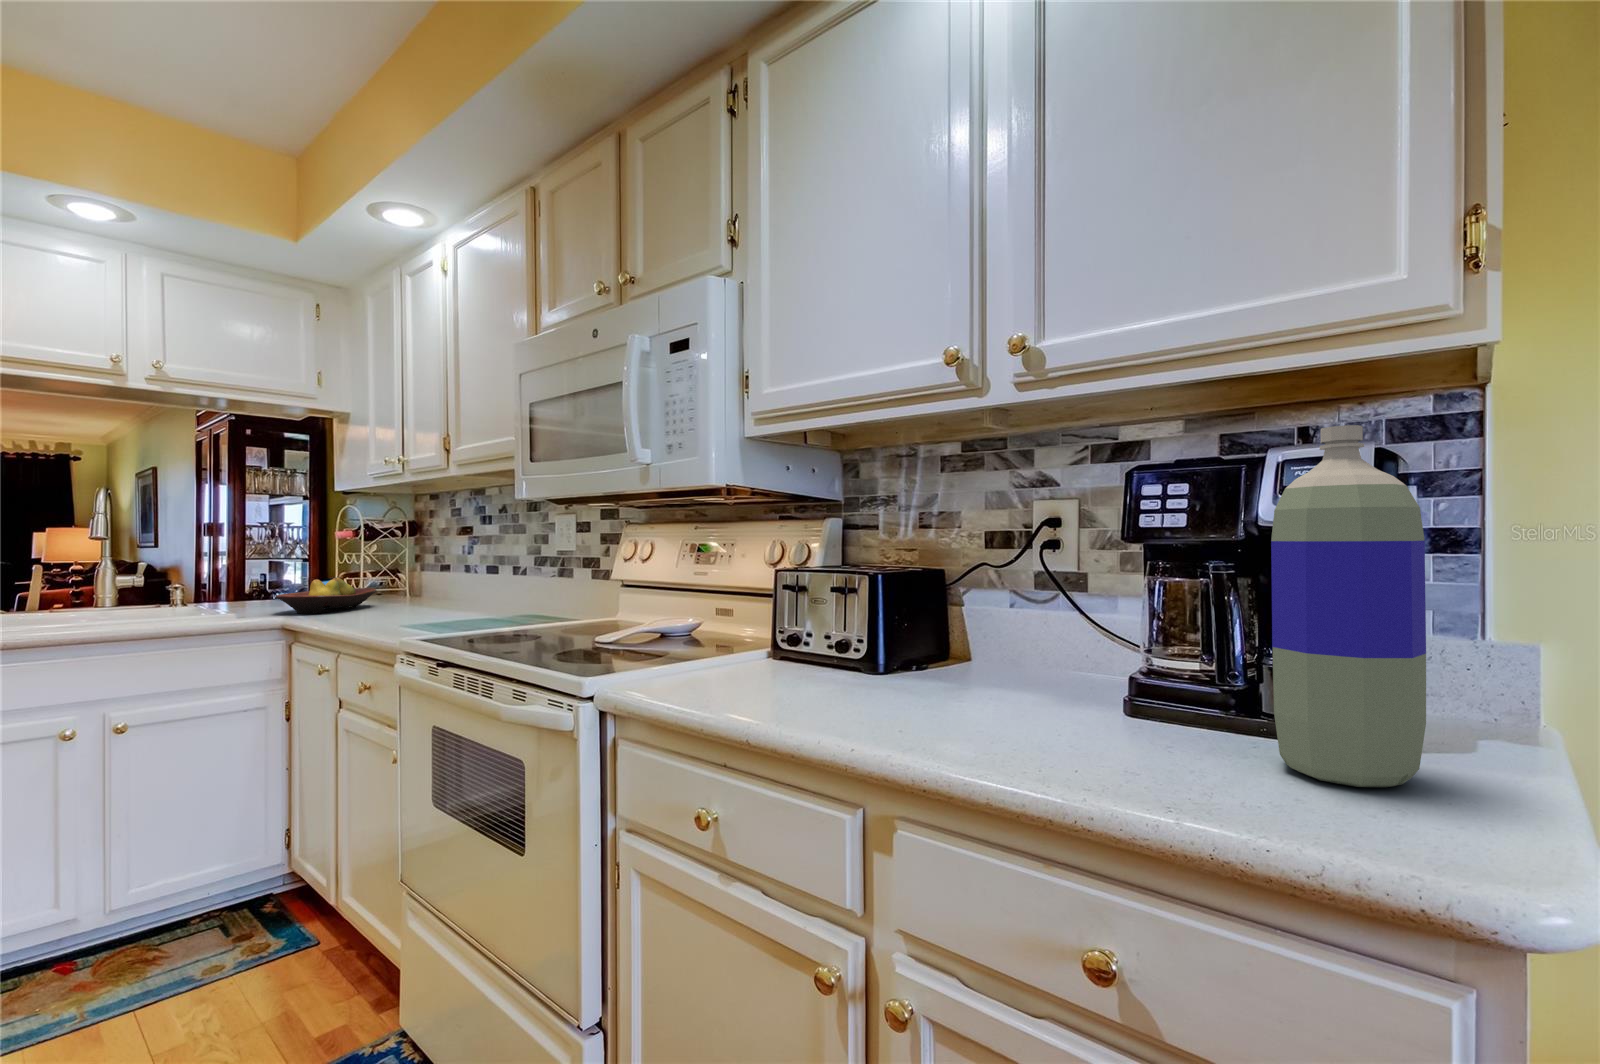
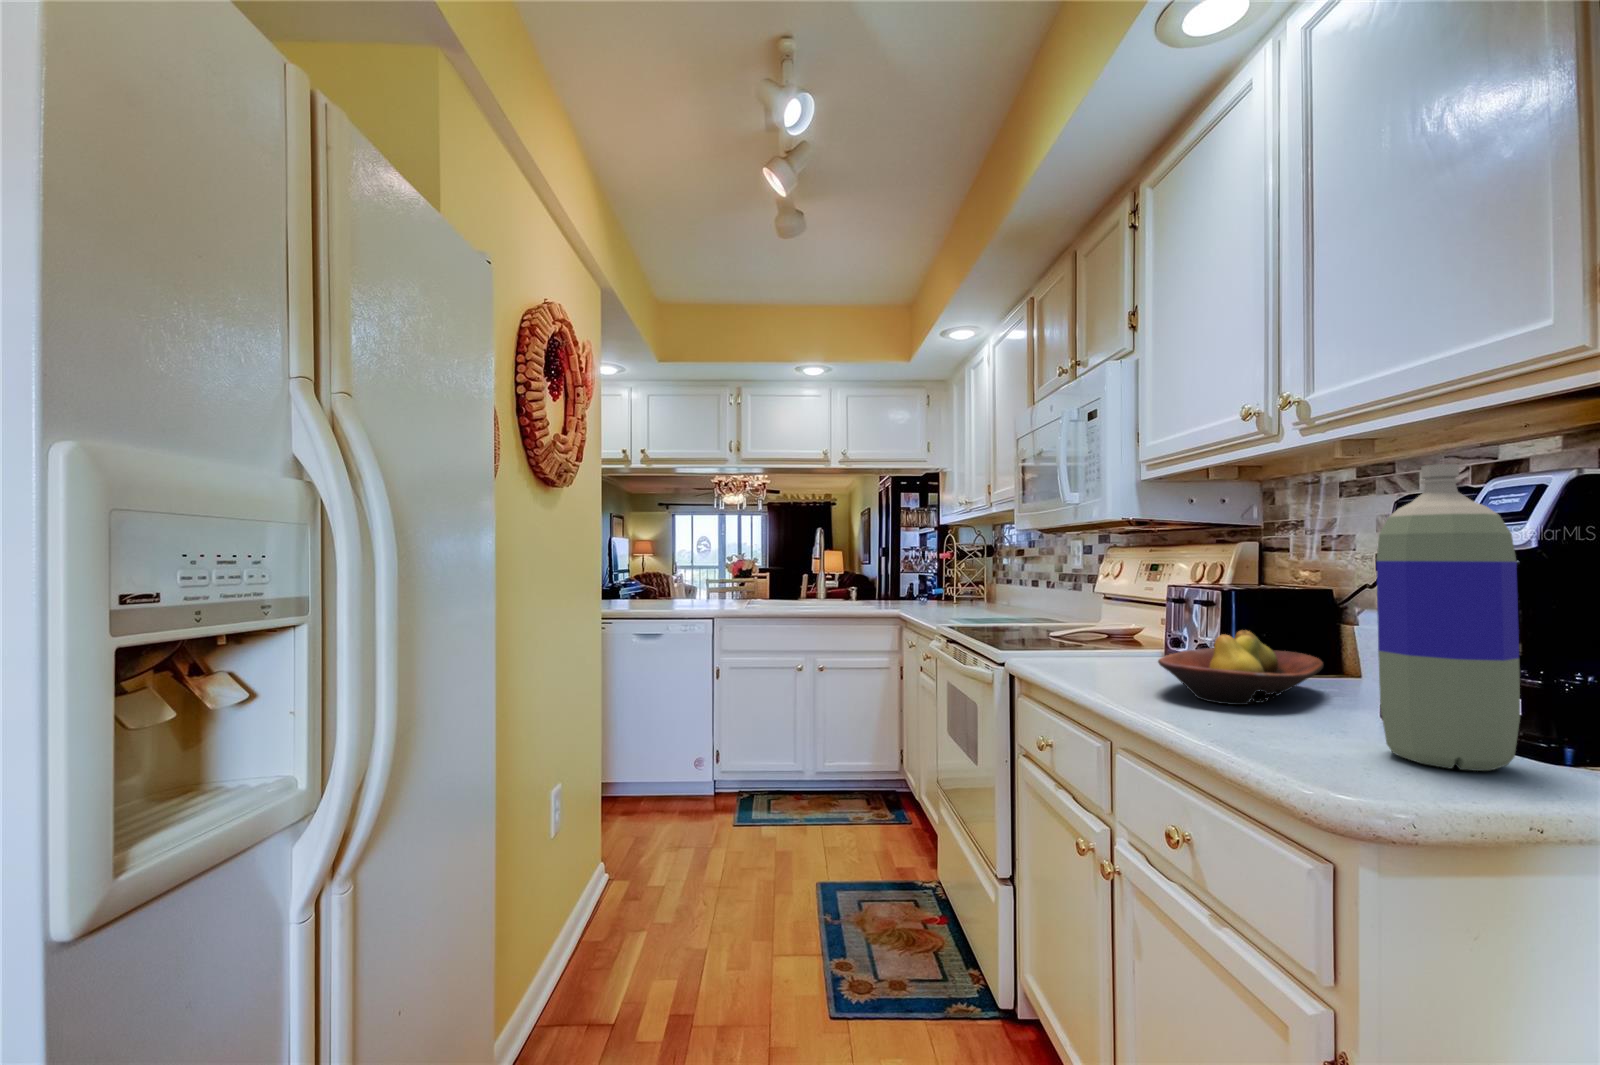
fruit bowl: present [276,578,376,614] -> present [1158,630,1323,705]

